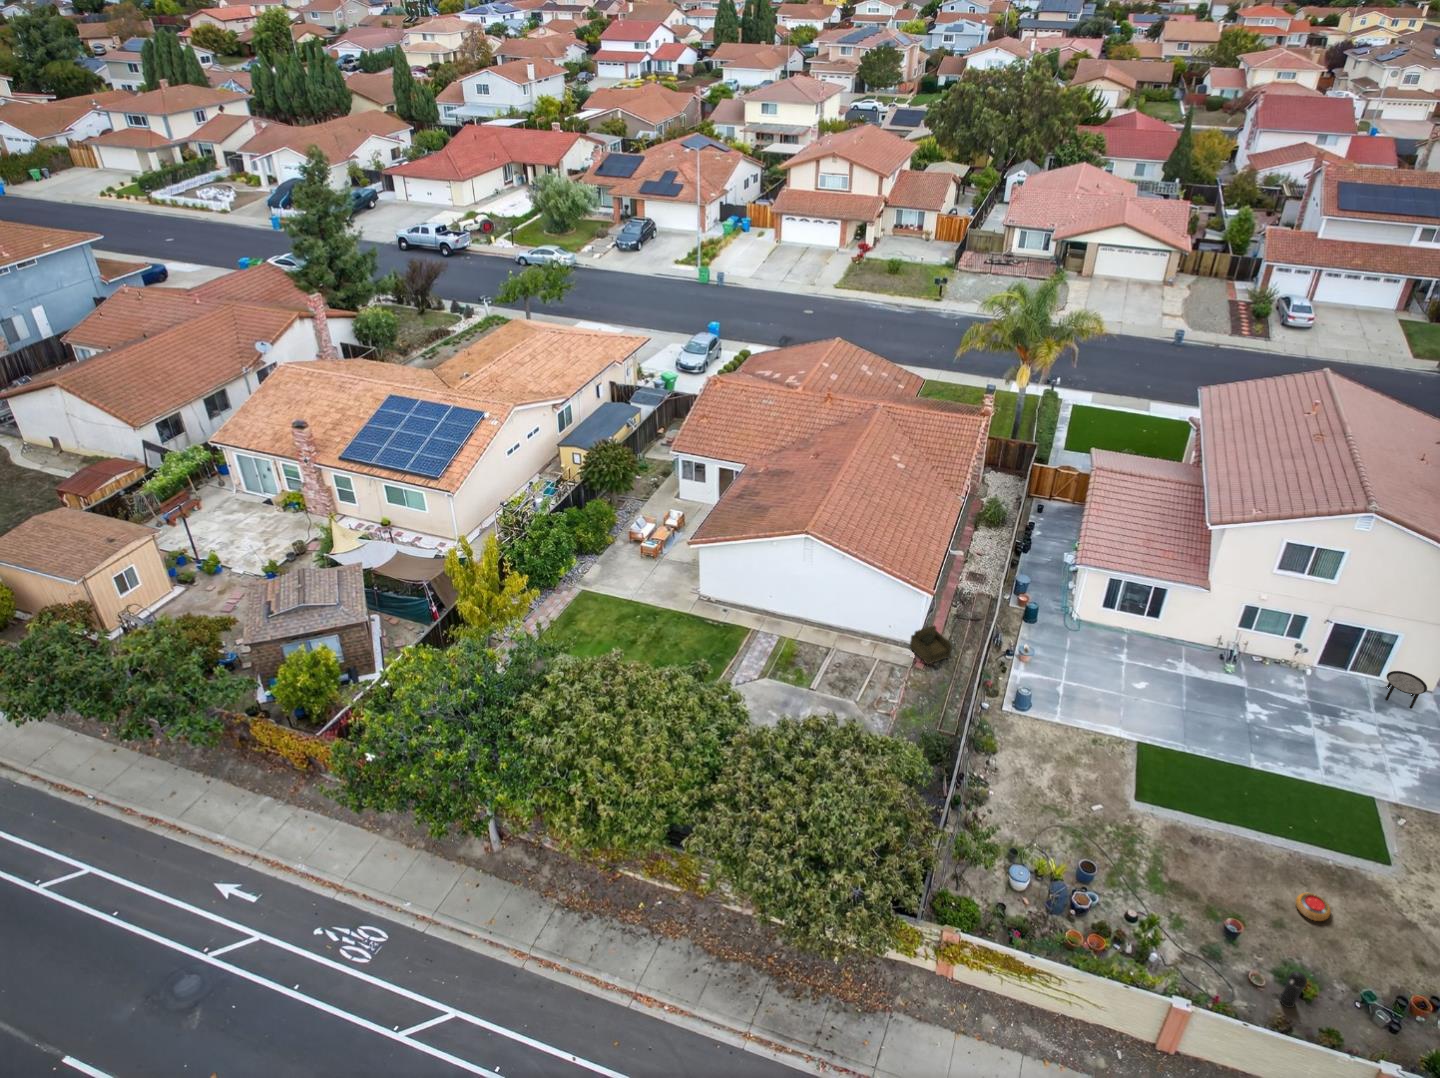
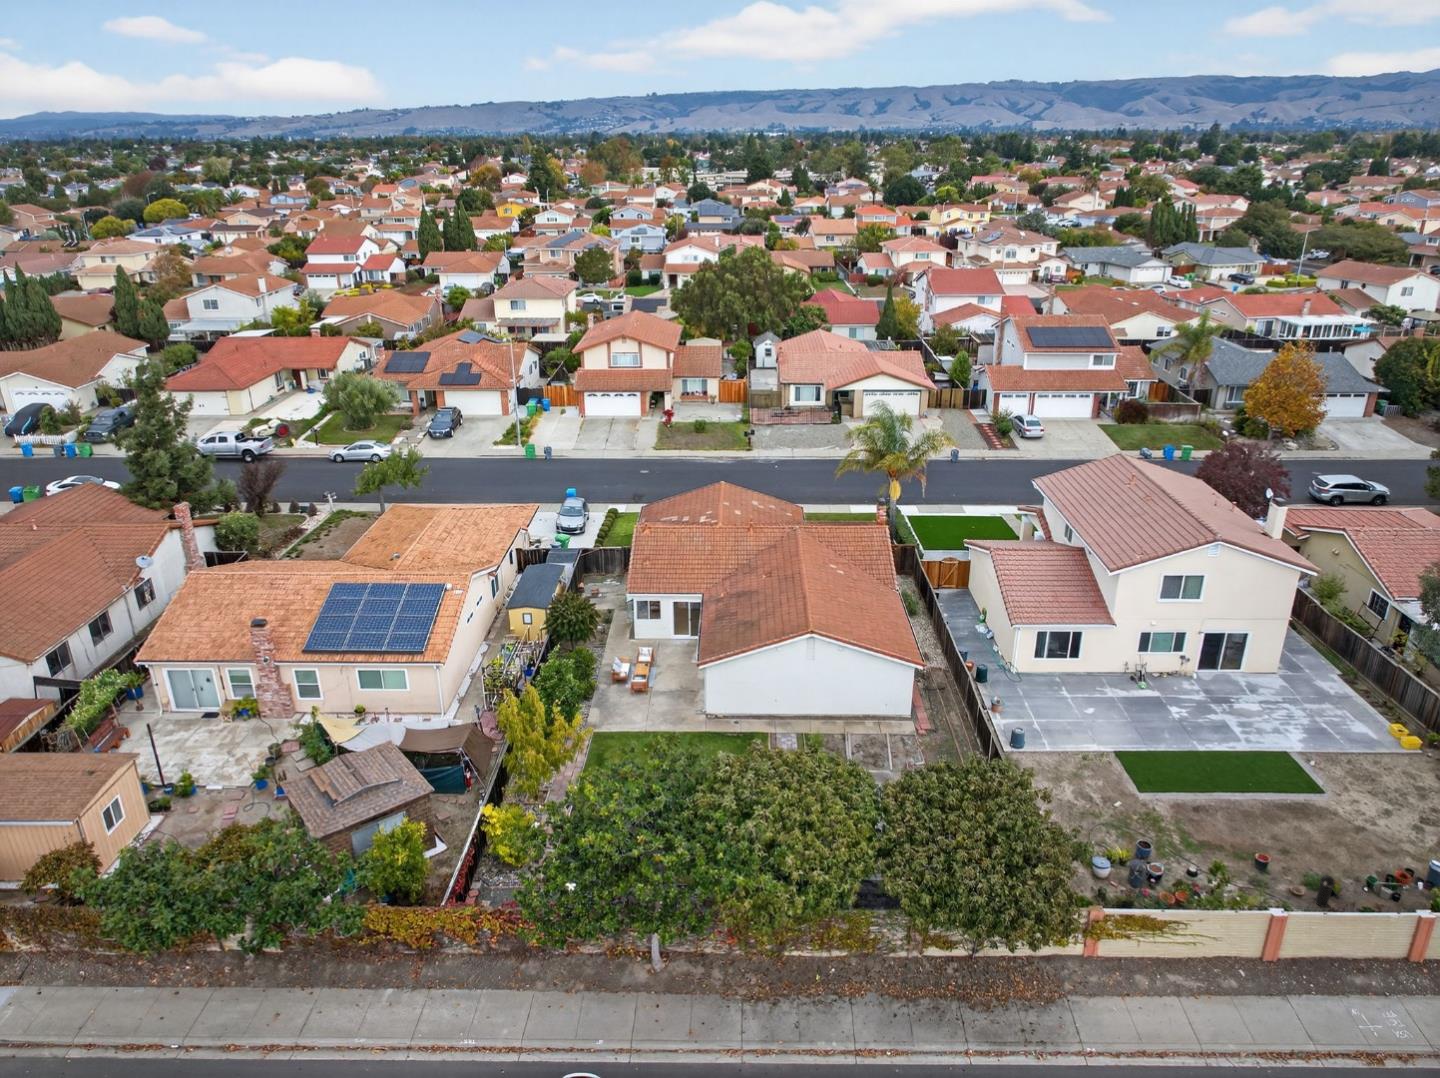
armchair: present [910,626,952,665] -> none [905,696,941,731]
round table: present [1385,671,1427,708] -> none [1247,661,1277,686]
pouf: present [1296,893,1331,921] -> none [1284,825,1312,844]

